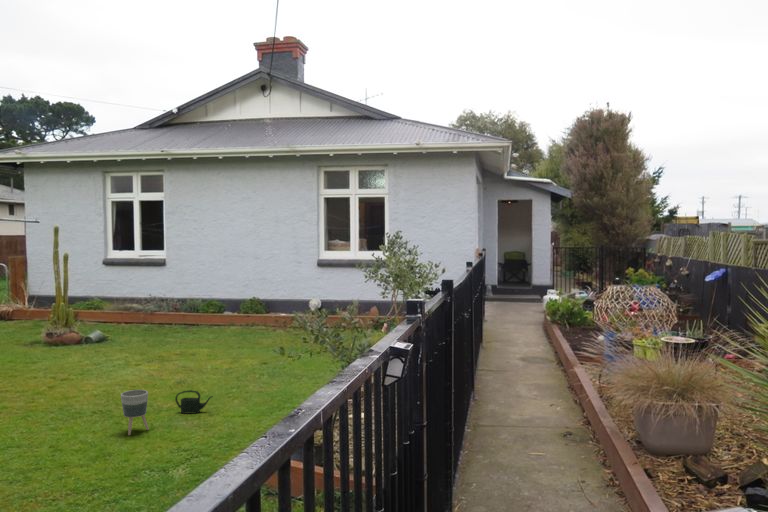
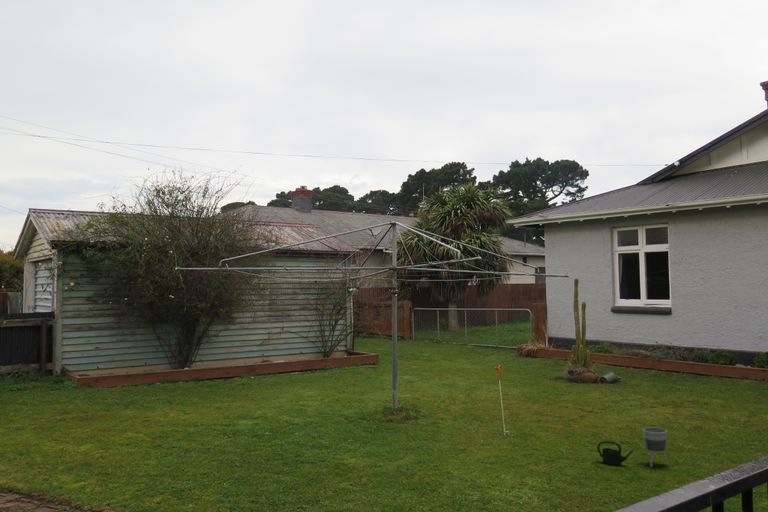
watering can: present [175,390,213,414] -> present [597,441,634,465]

